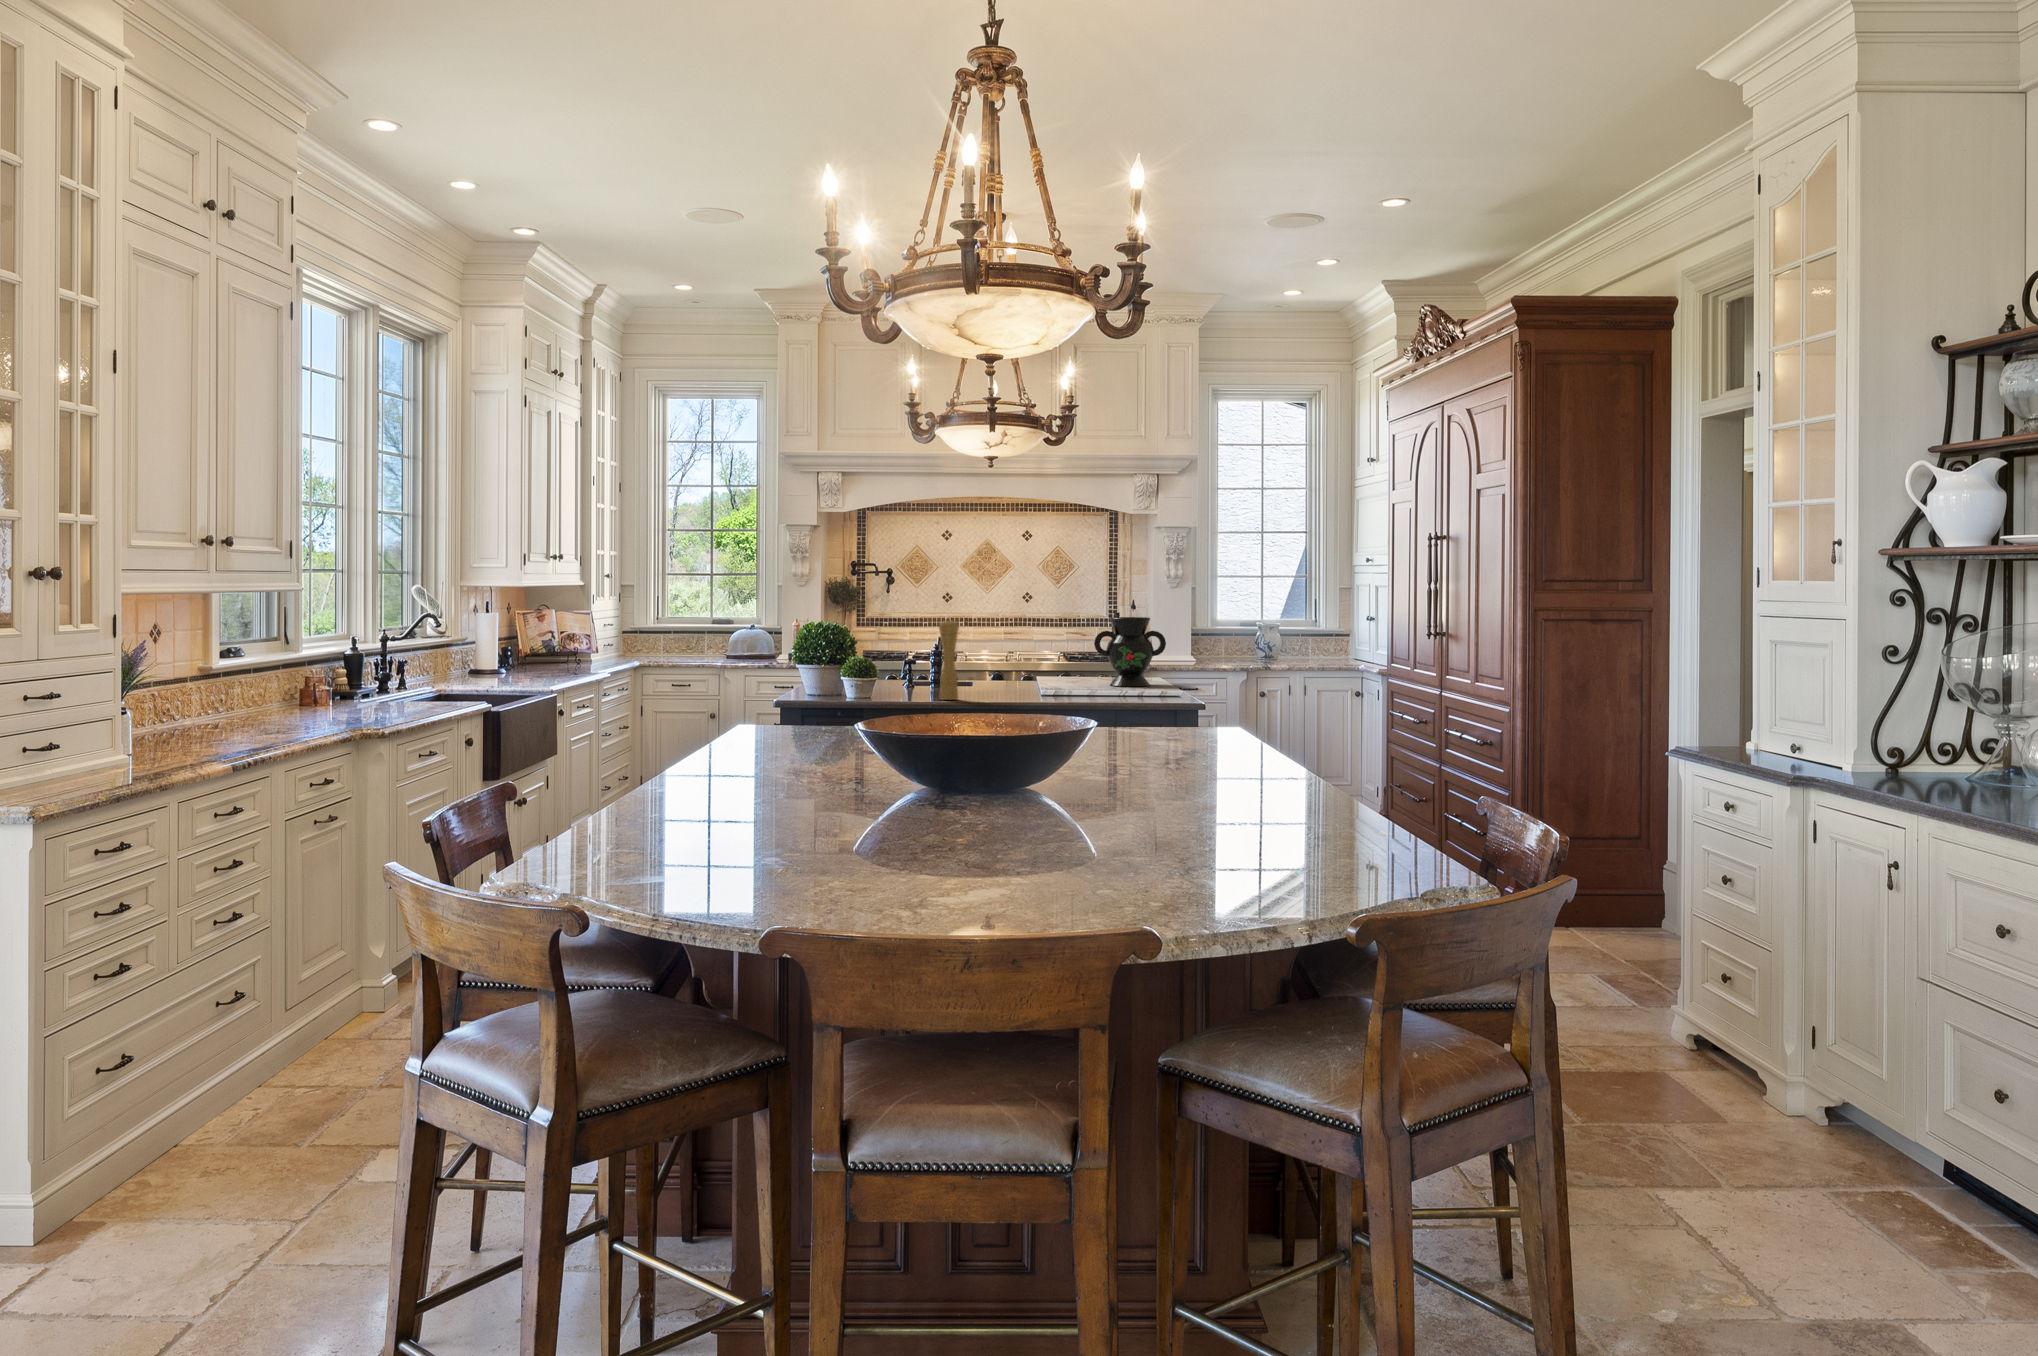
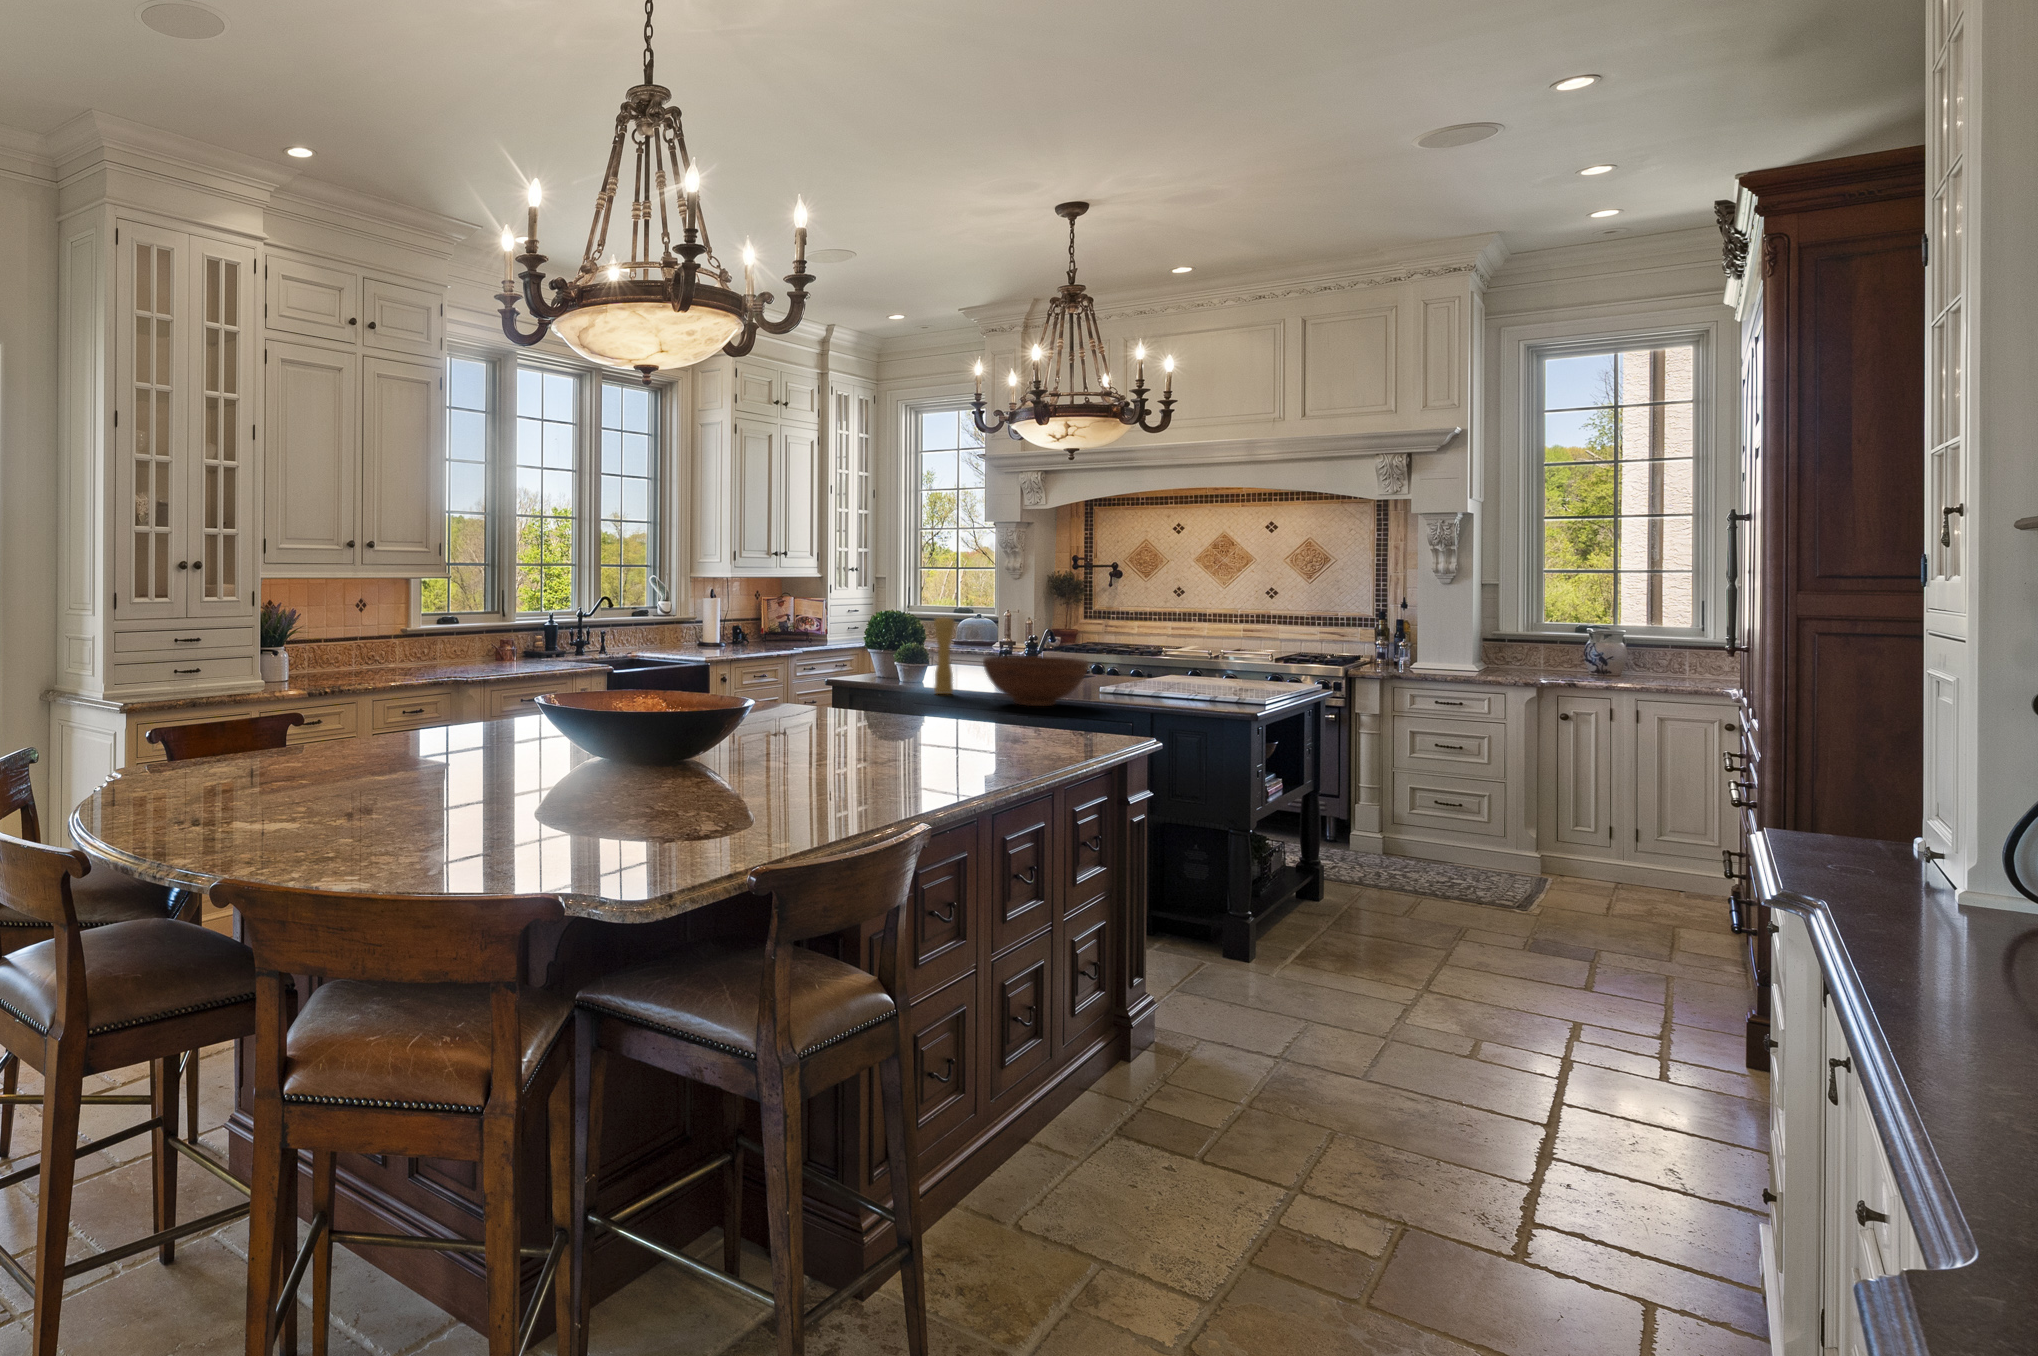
decorative vase: present [1094,617,1166,686] -> none [1159,619,1246,696]
fruit bowl: none [1015,656,1111,703] -> present [983,656,1088,706]

